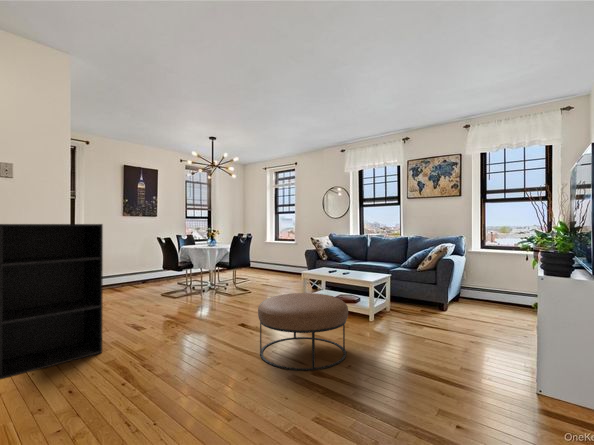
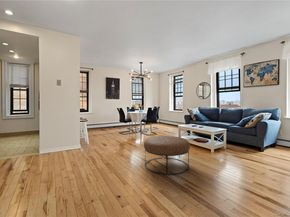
bookshelf: present [0,224,103,379] -> none [42,101,83,162]

